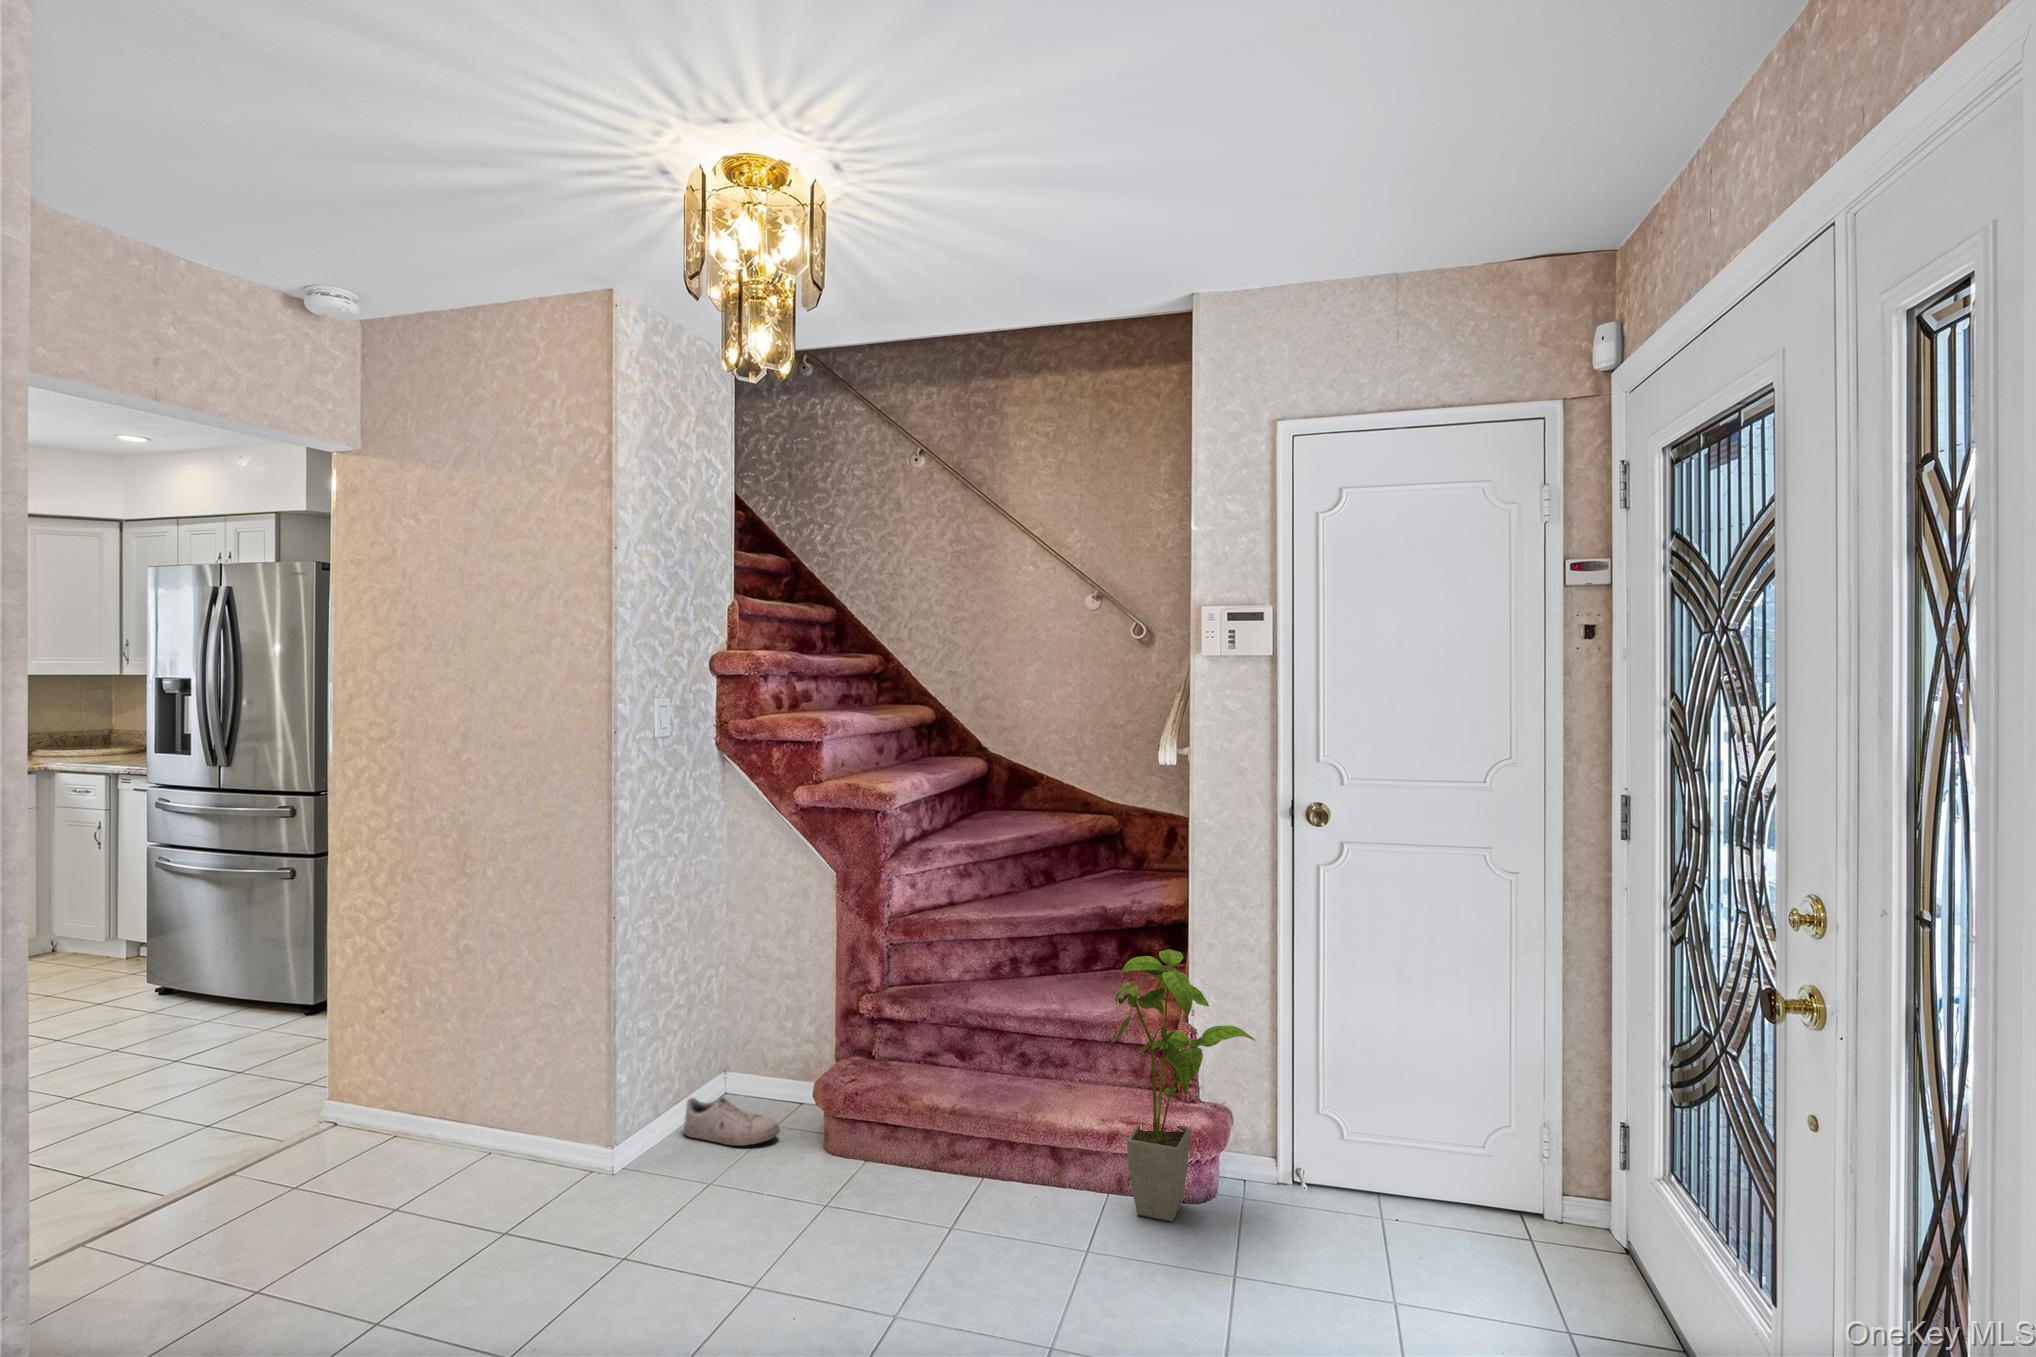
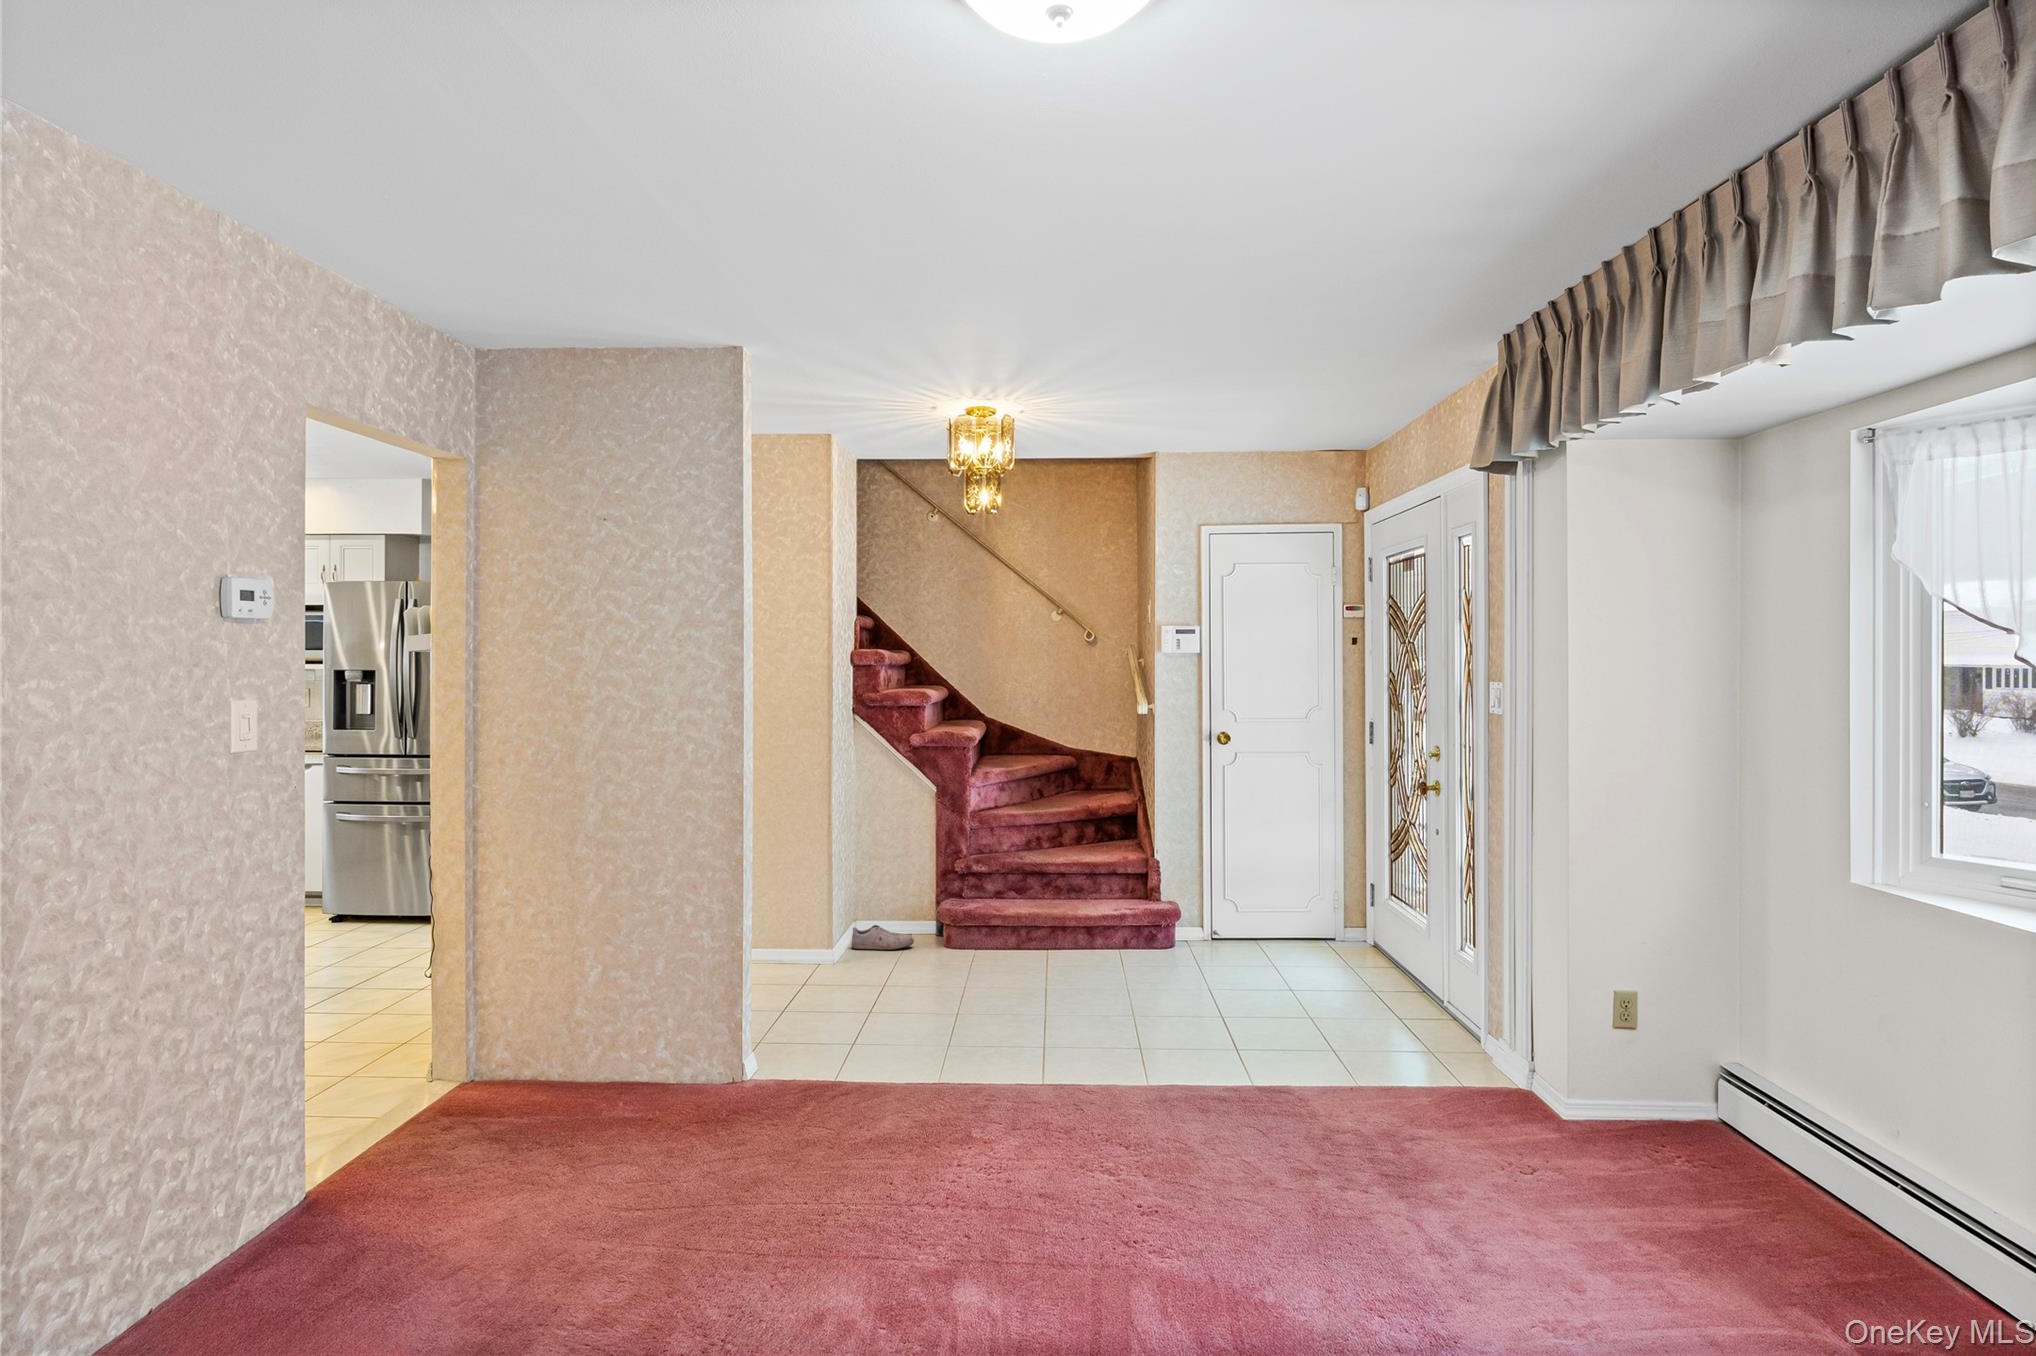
house plant: present [1112,949,1255,1221] -> none [1120,811,1197,954]

